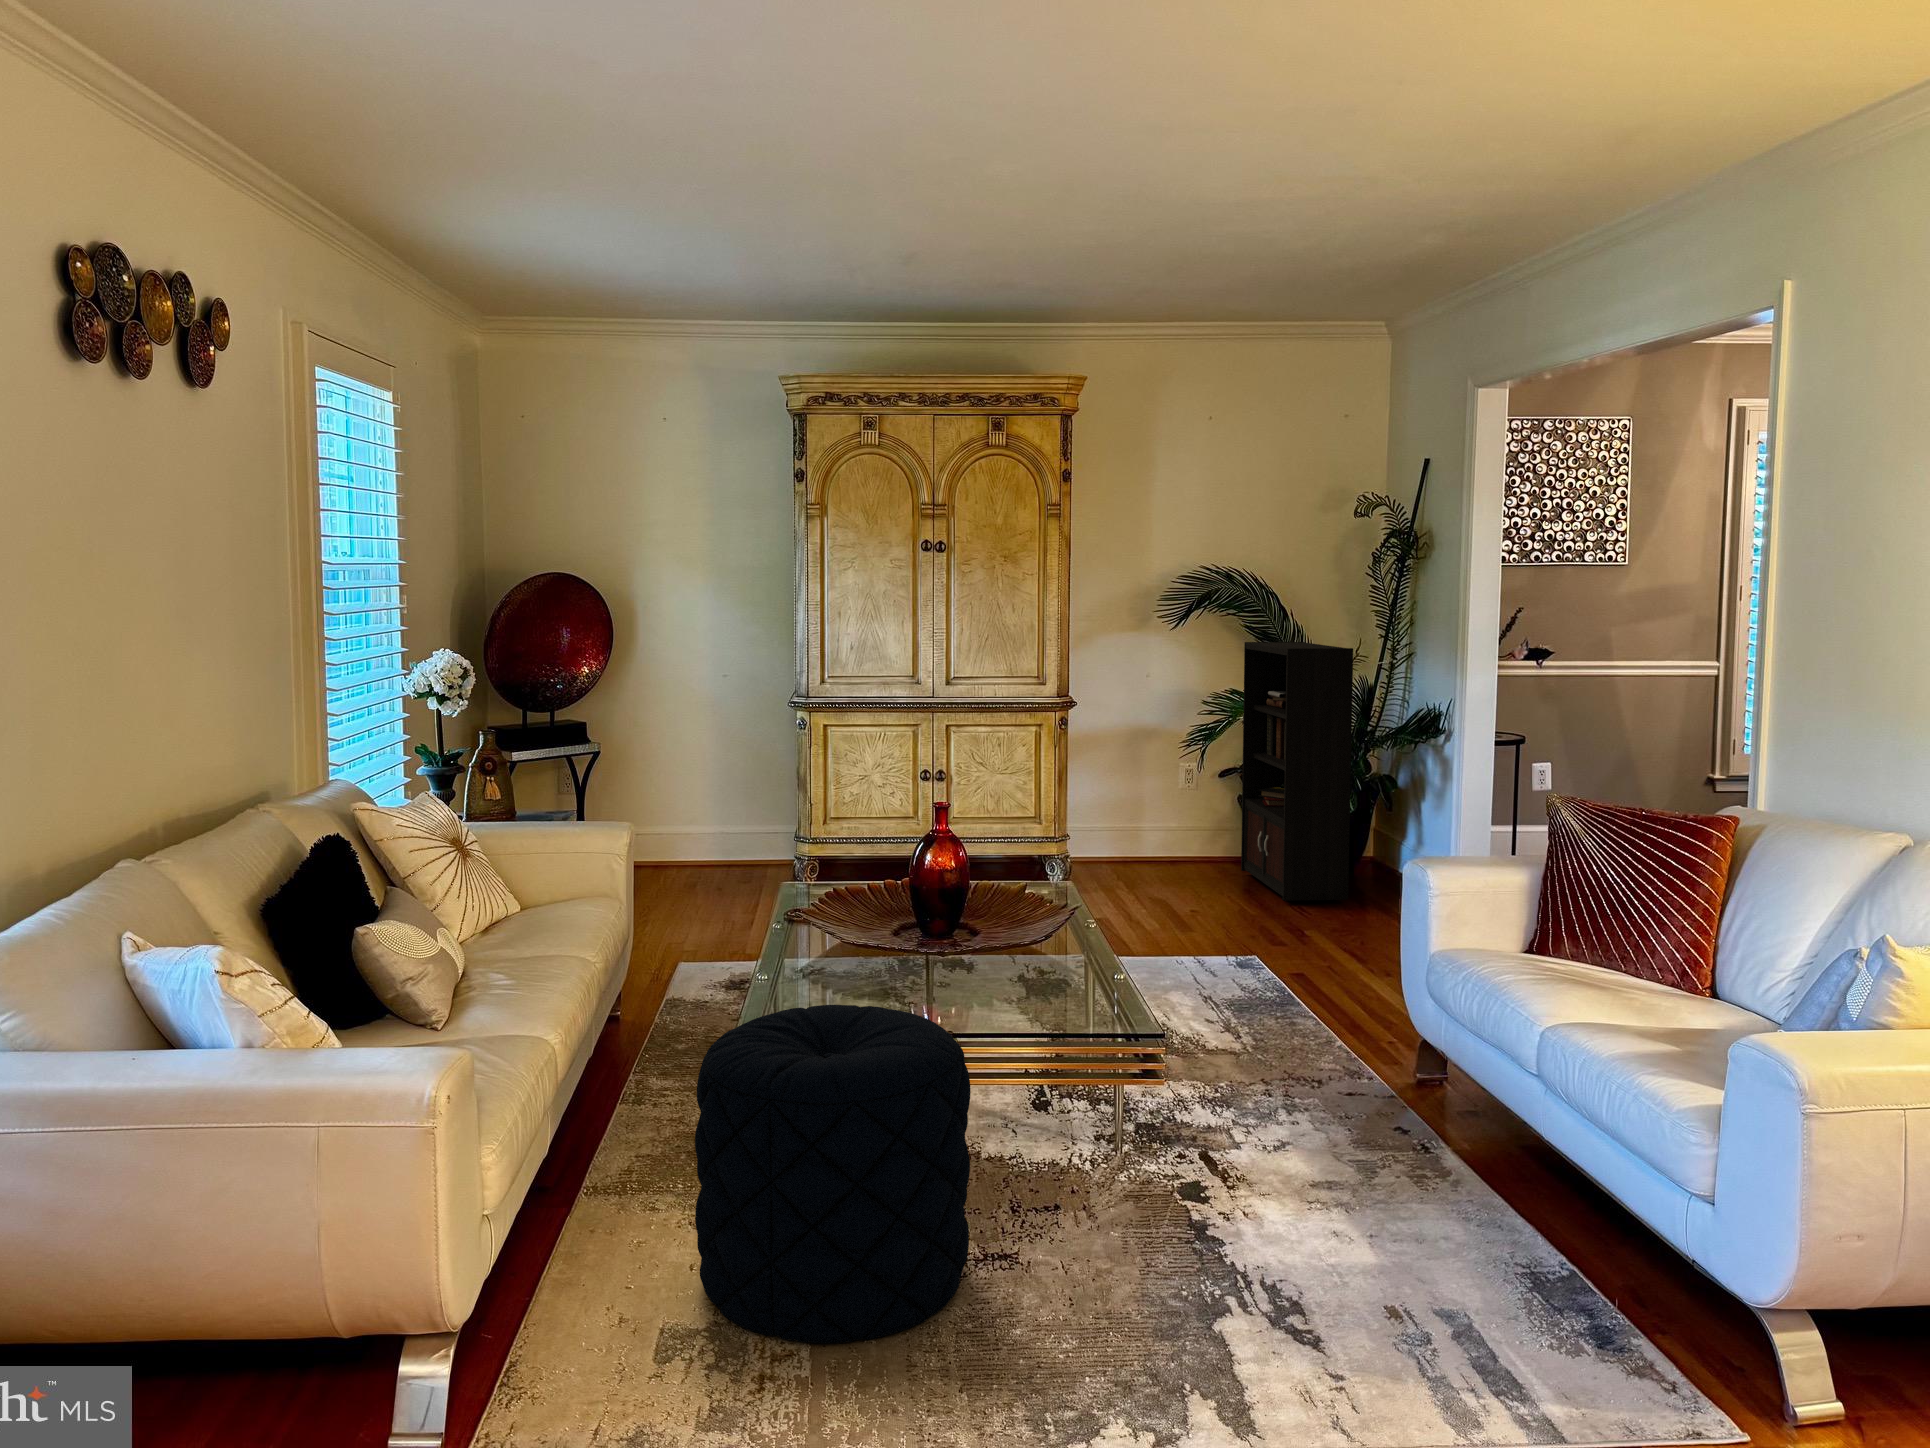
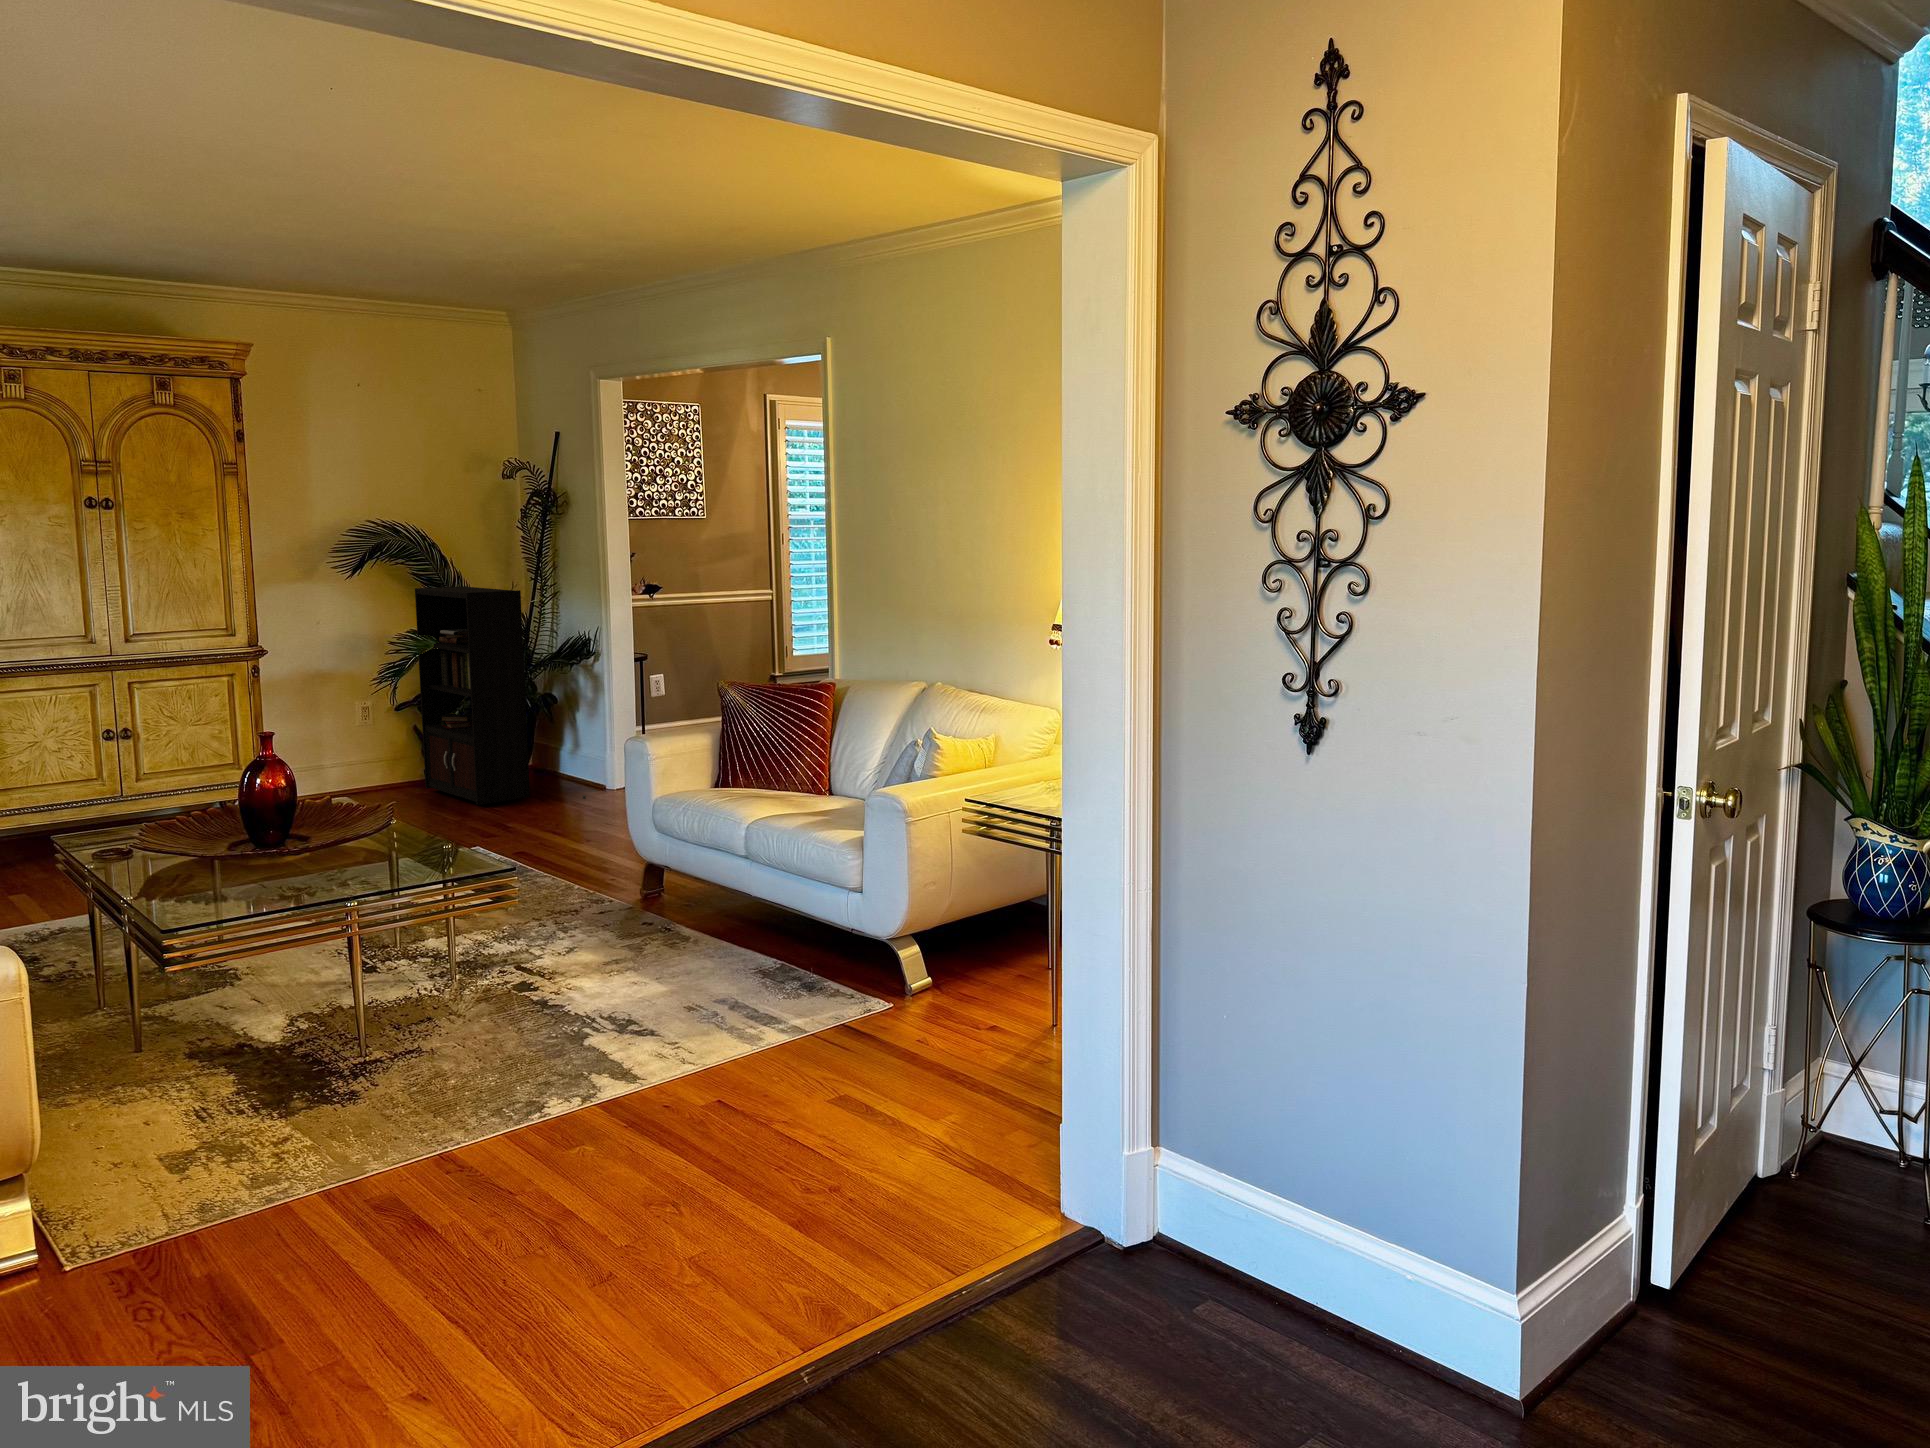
pouf: present [695,1005,971,1343] -> none [162,886,402,1133]

